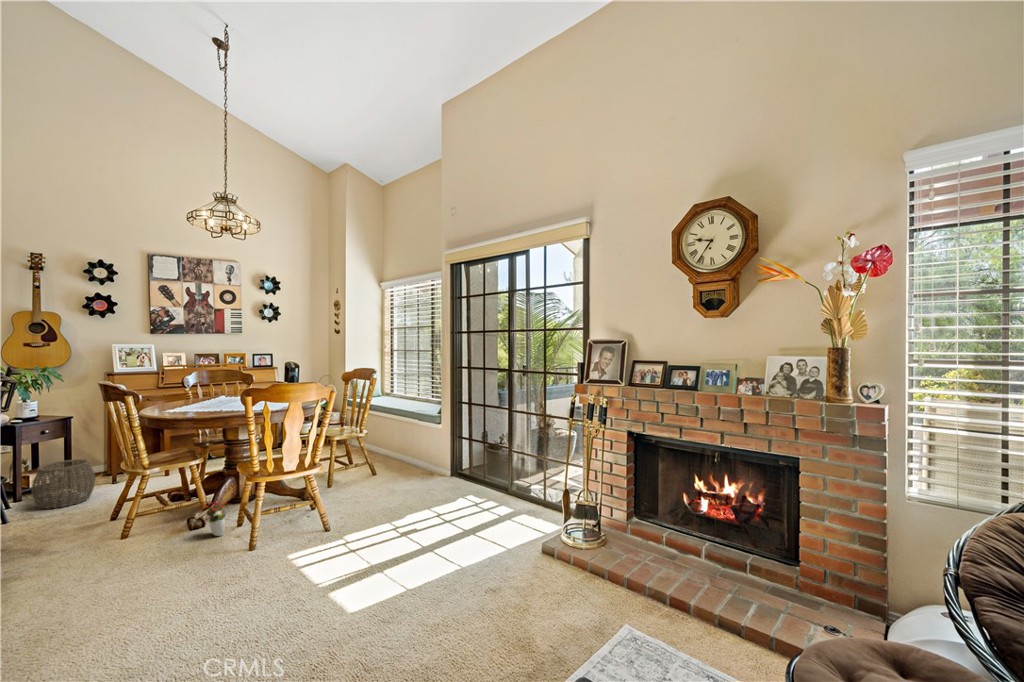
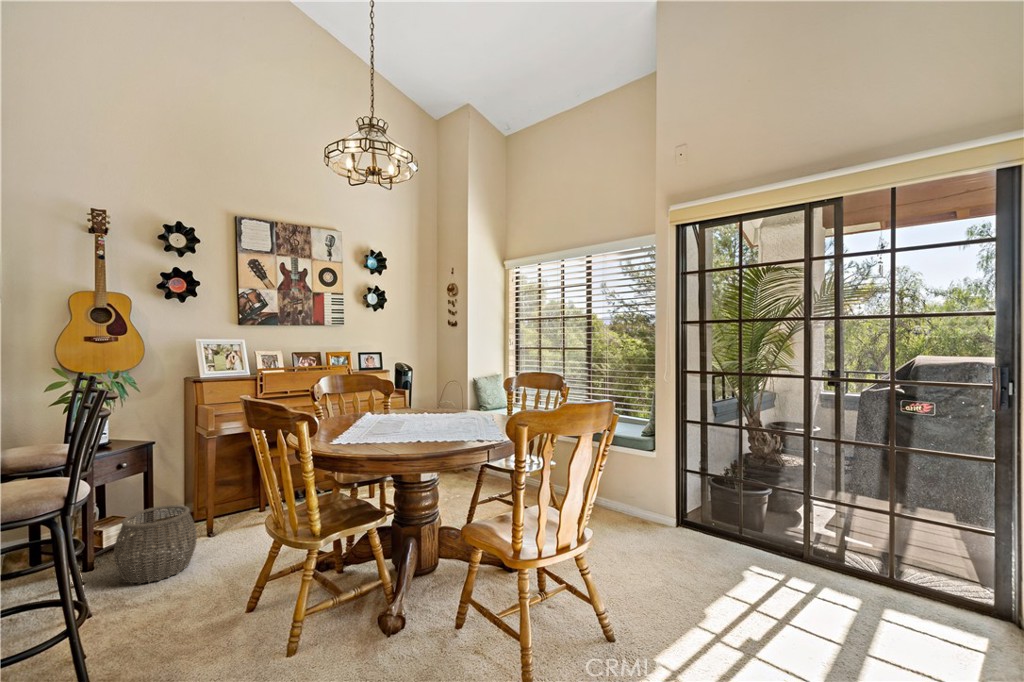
decorative plant: present [206,497,225,536] -> none [420,582,453,651]

